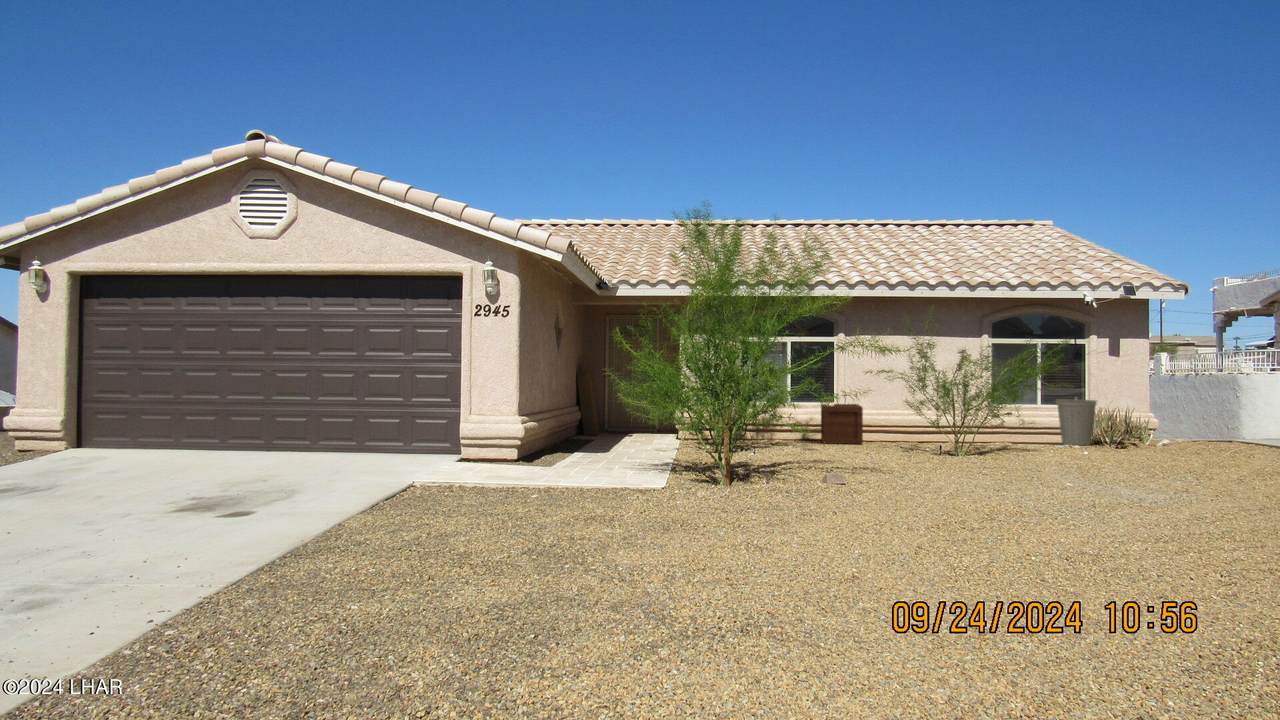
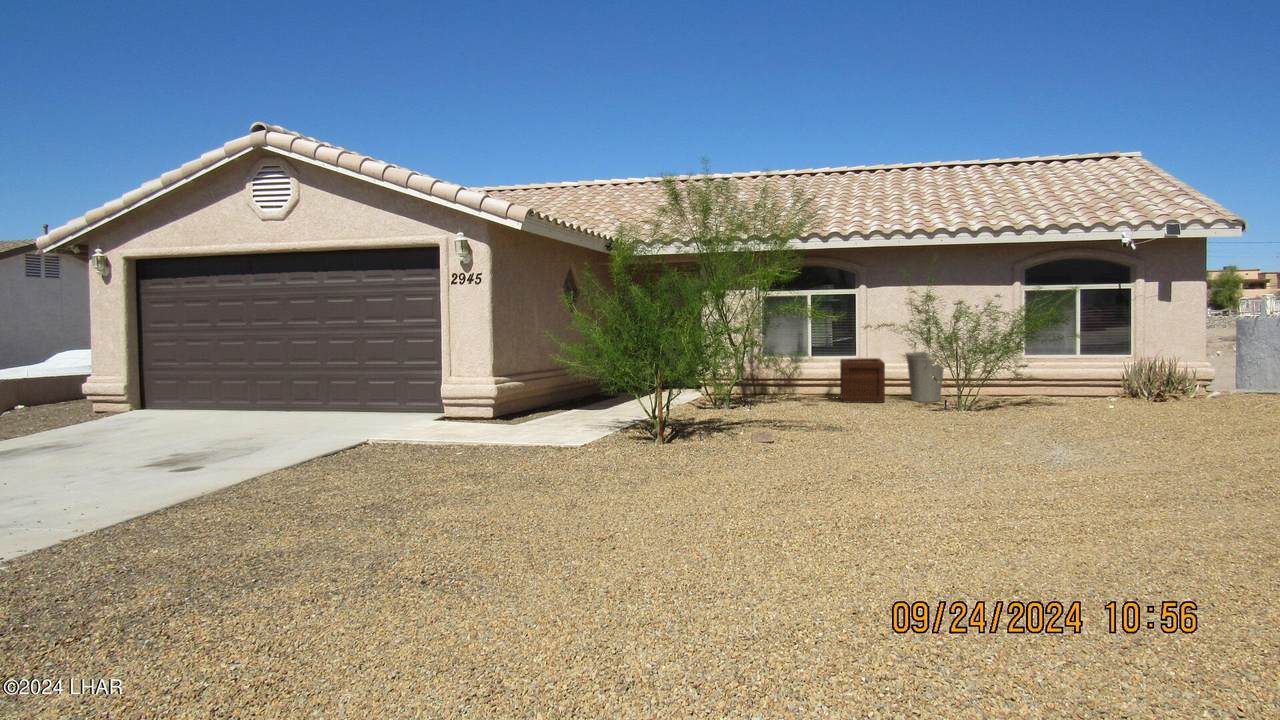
trash can: present [1056,397,1097,445] -> present [905,350,944,402]

